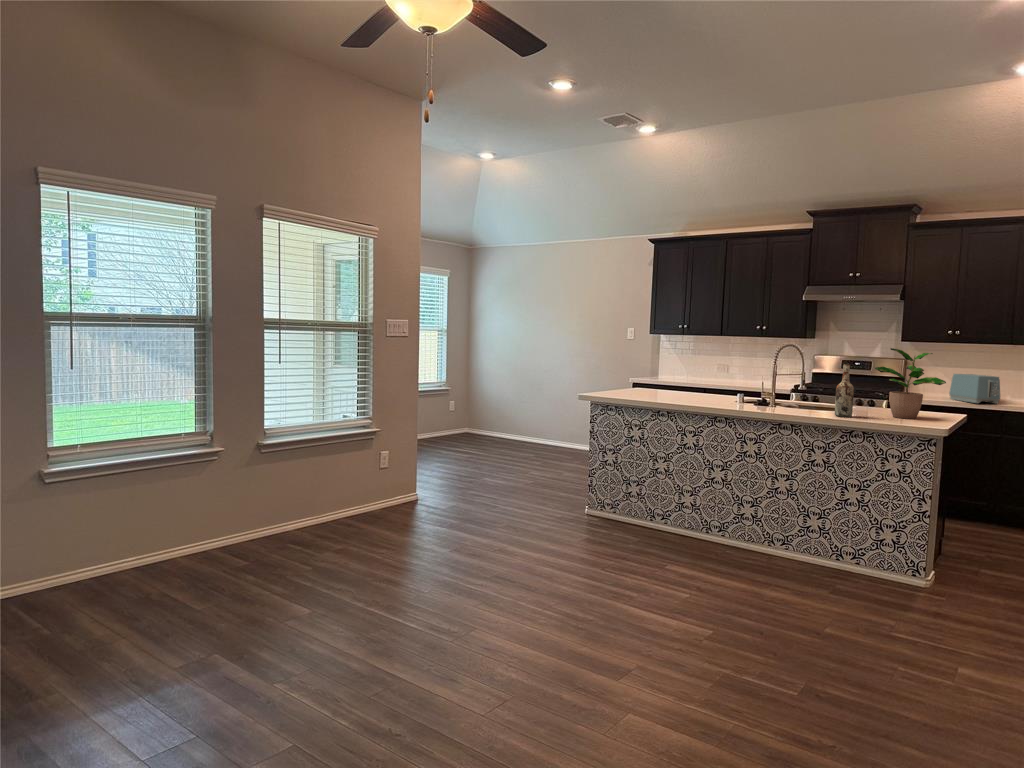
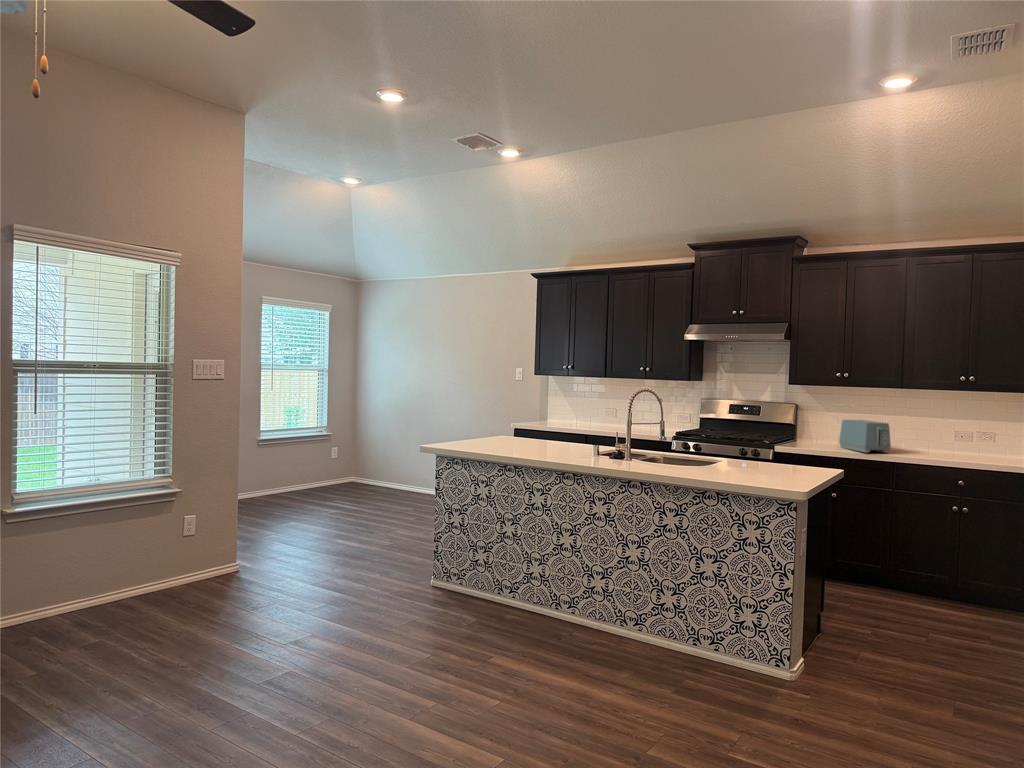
potted plant: present [875,348,946,419] -> none [736,394,810,477]
wine bottle: present [835,364,854,417] -> none [688,413,708,475]

